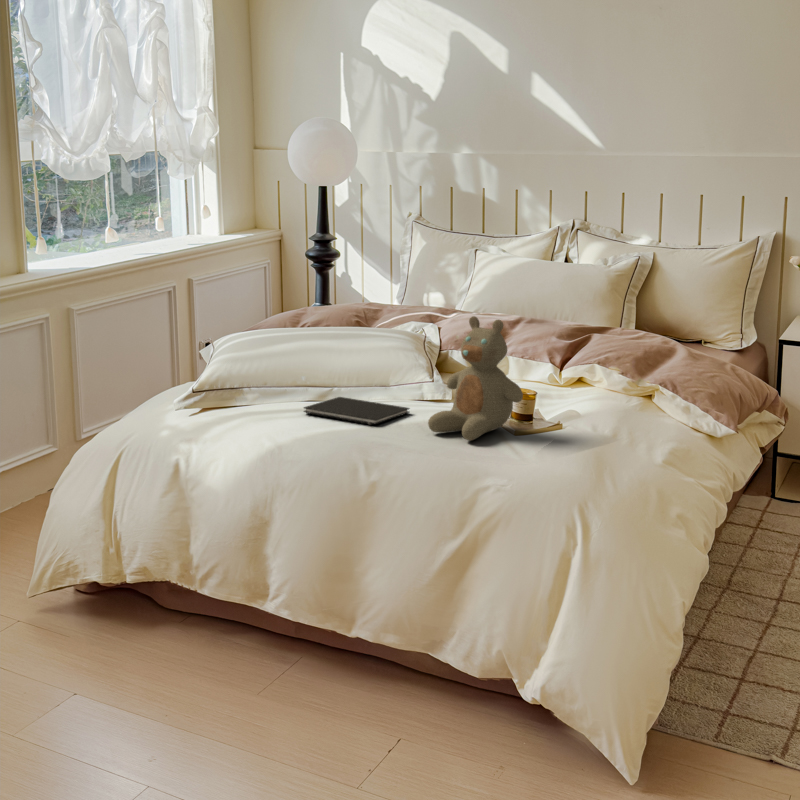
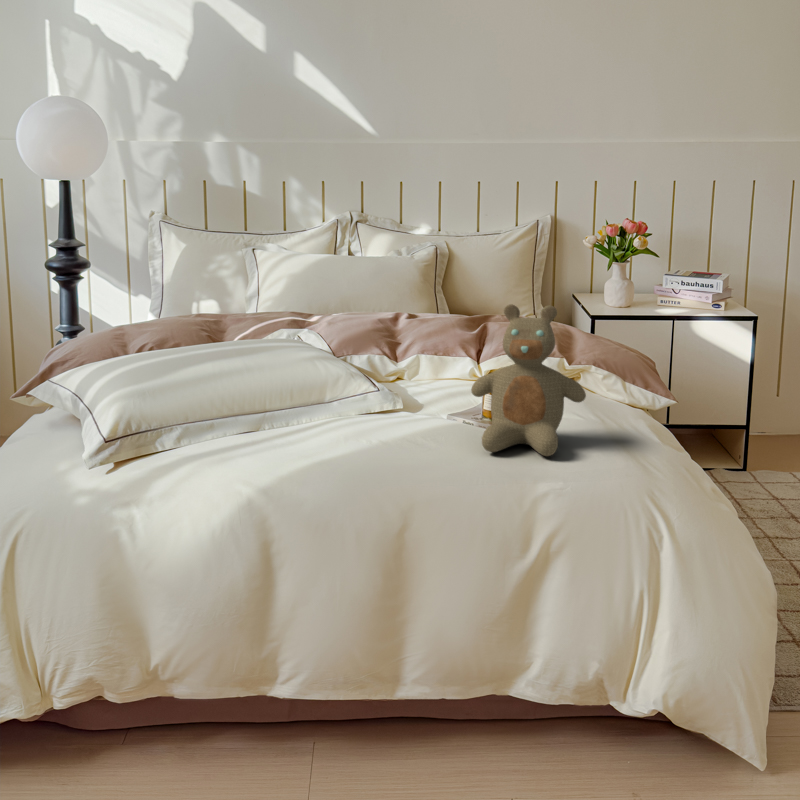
notebook: present [304,397,410,425] -> none [289,425,412,456]

